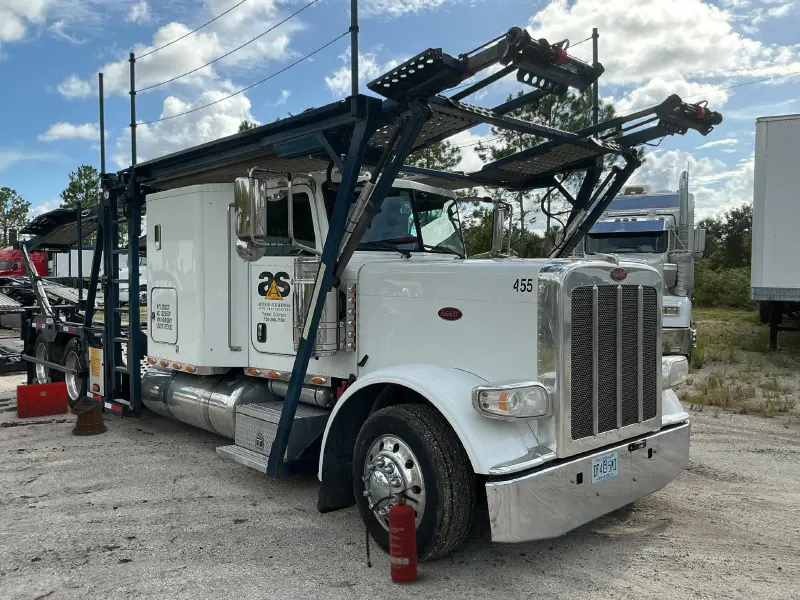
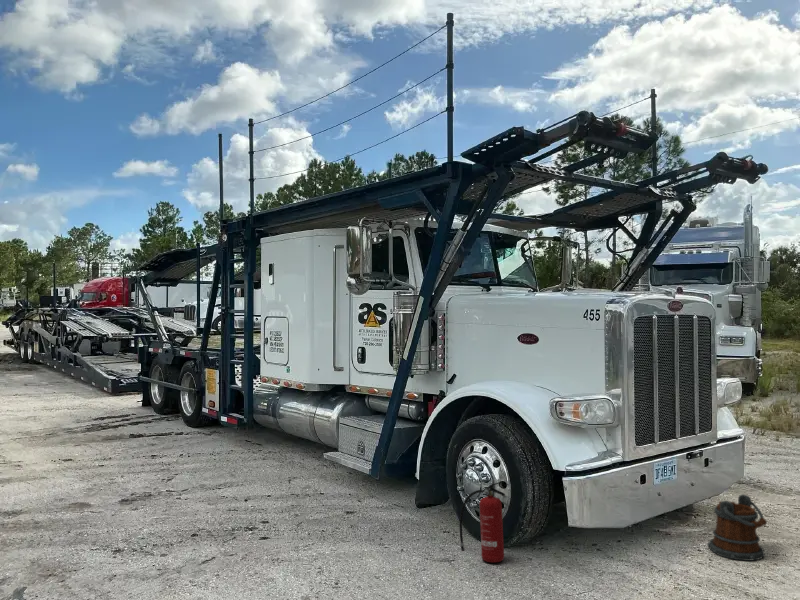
toolbox: present [17,377,68,418] -> none [143,395,186,430]
bucket: present [71,396,108,435] -> present [707,495,767,561]

